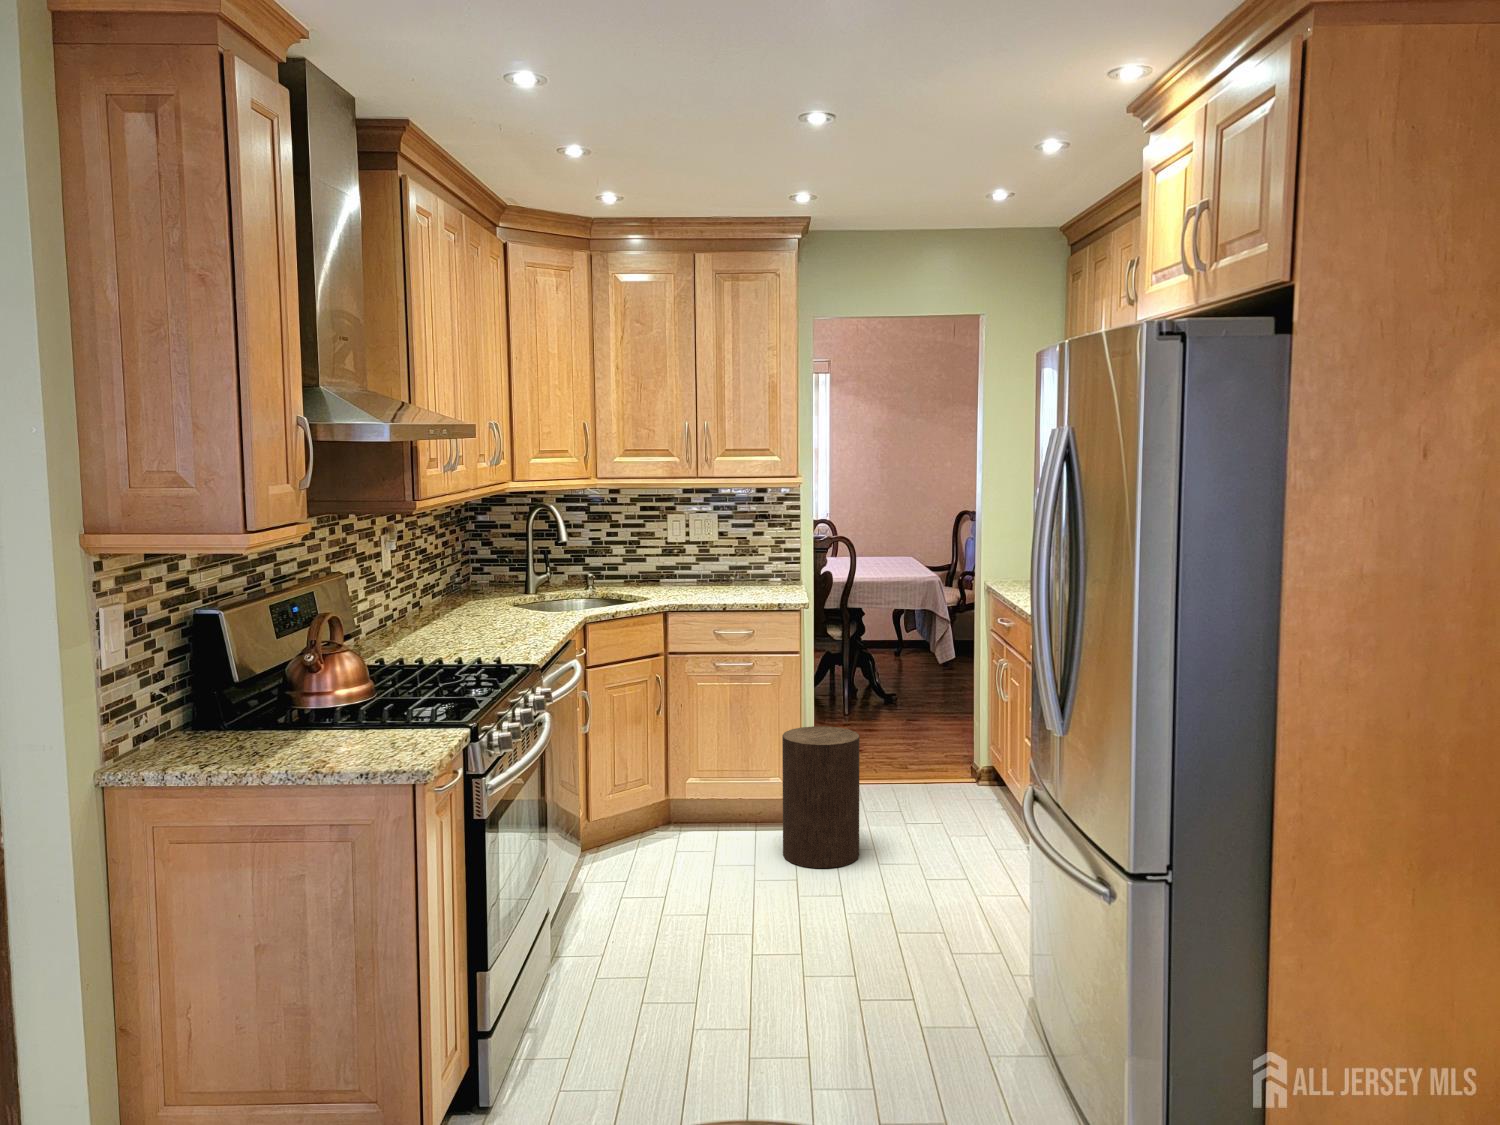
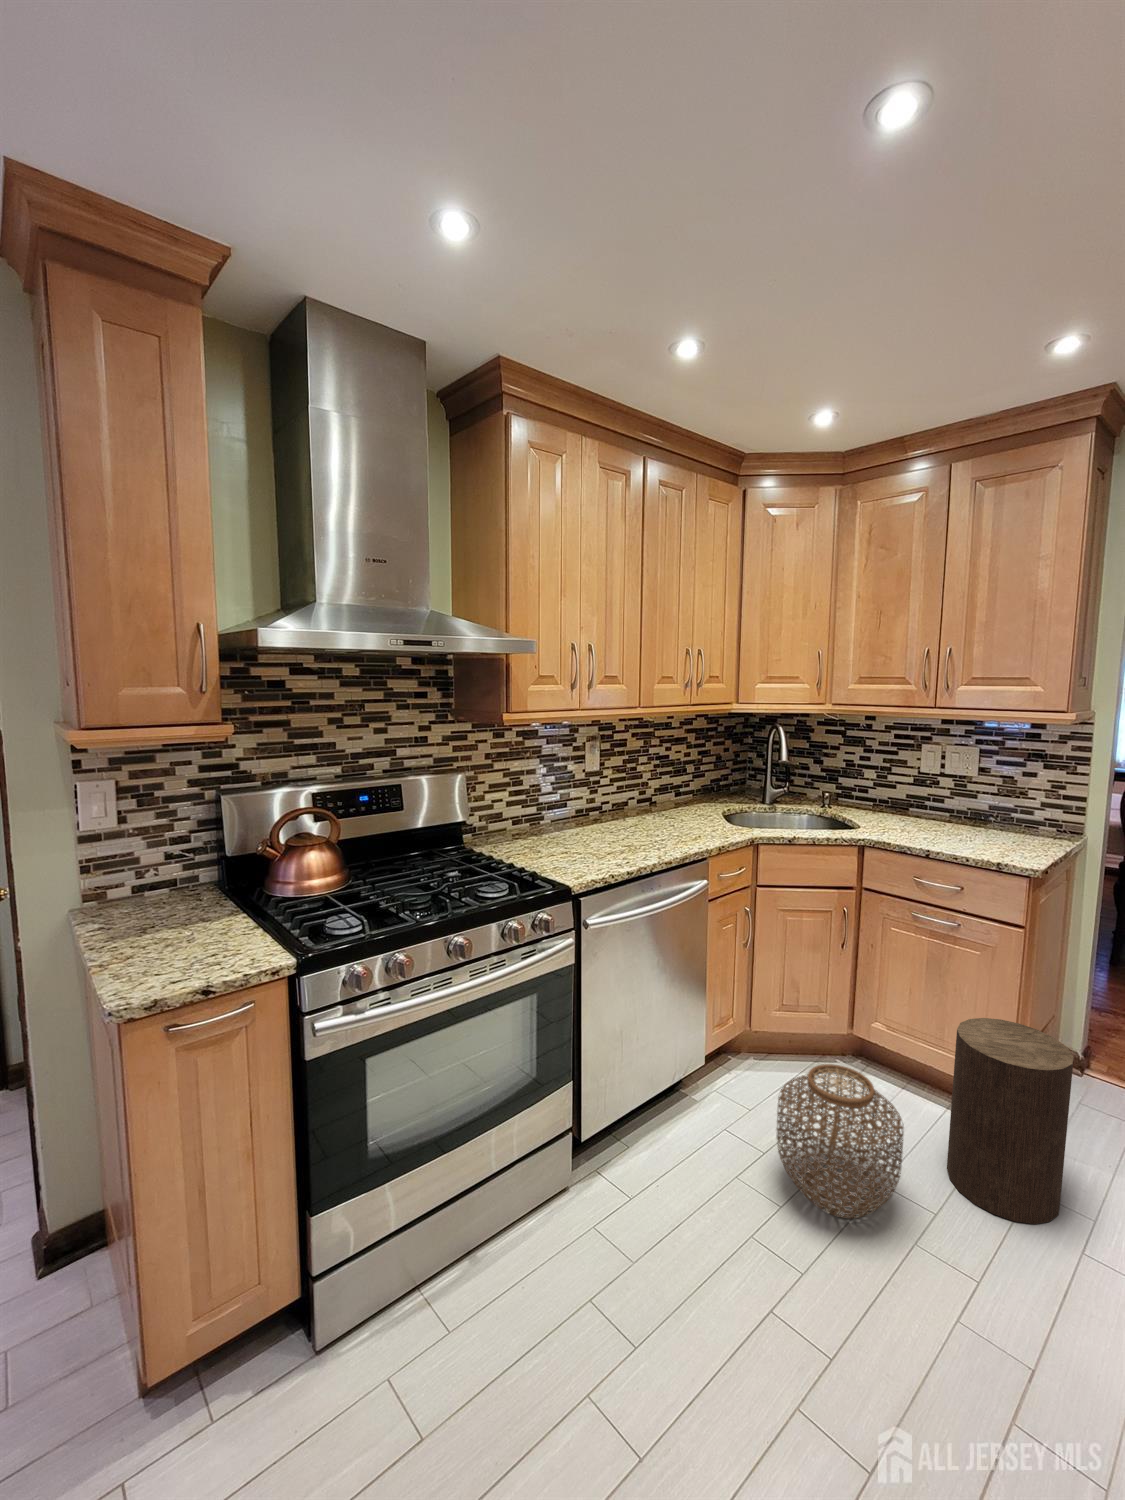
woven basket: none [684,790,784,908] -> present [777,1064,904,1218]

